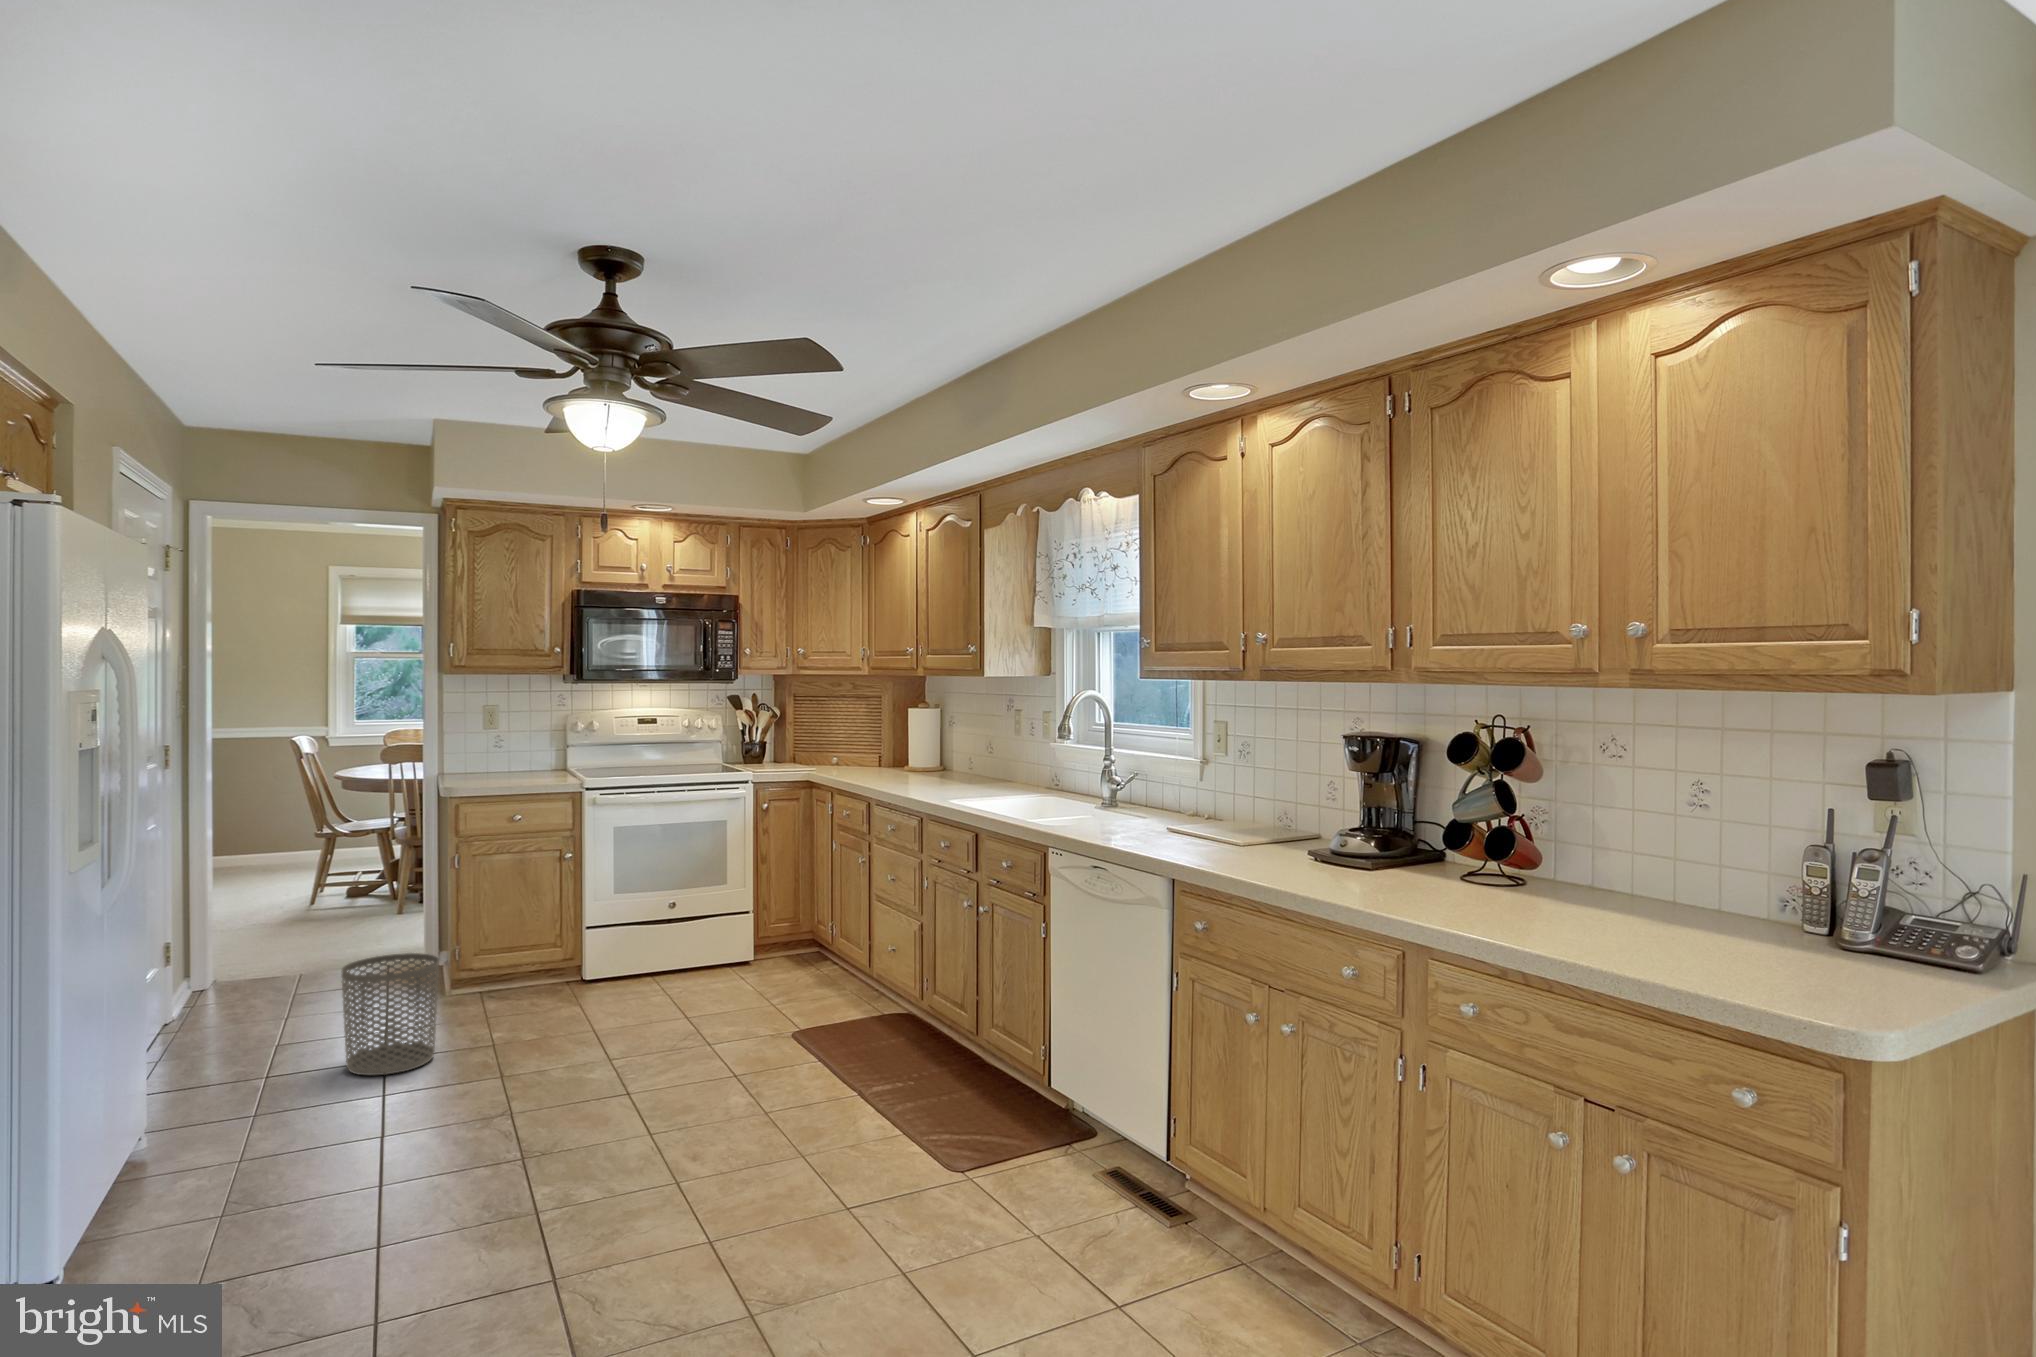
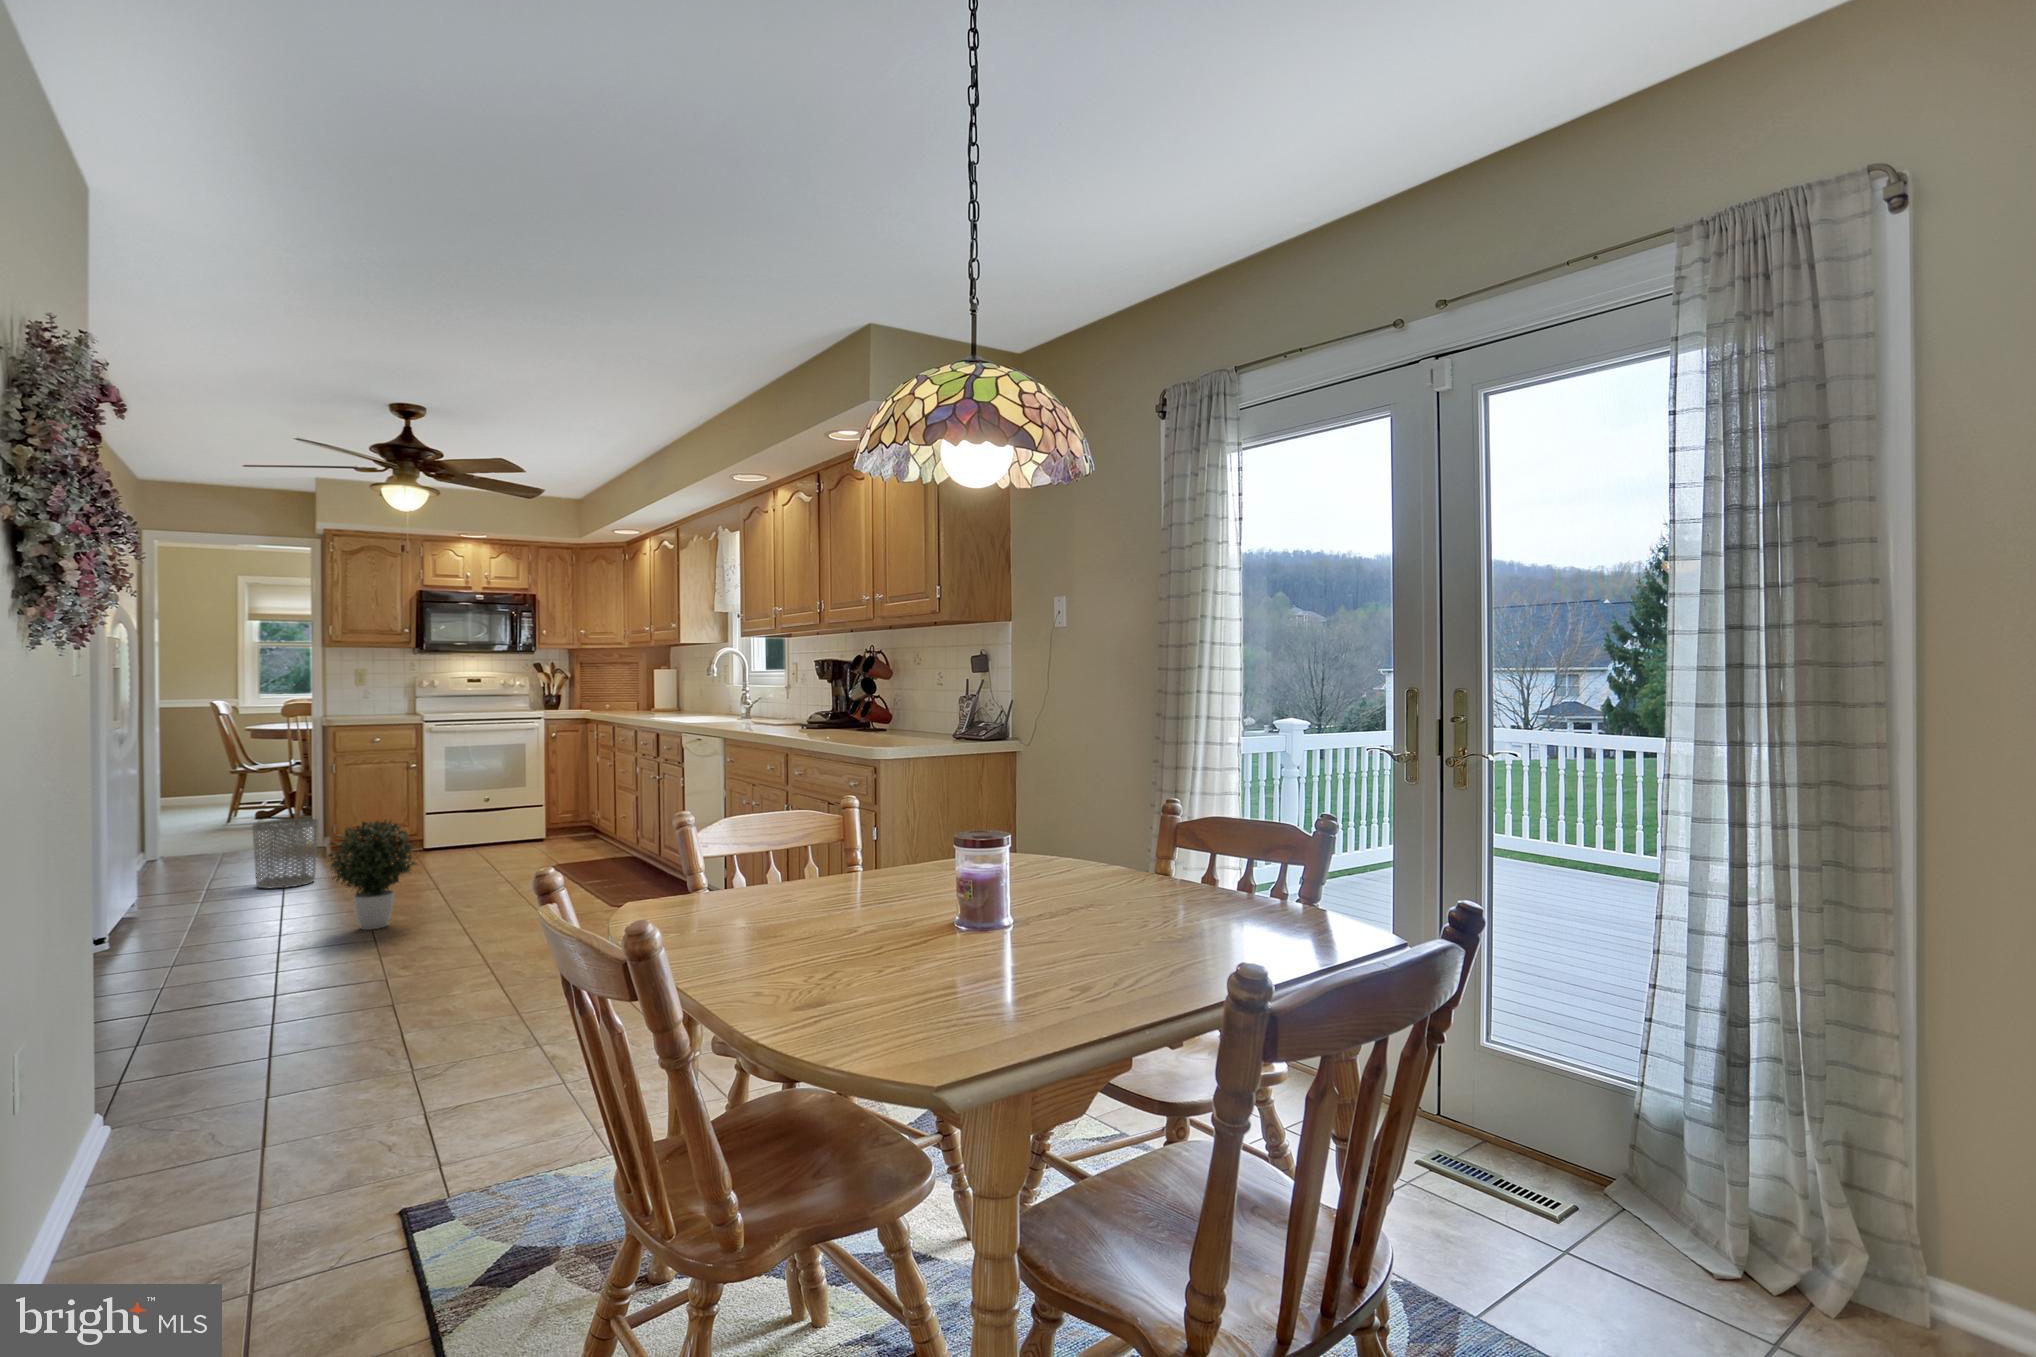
potted plant: none [469,1014,622,1225] -> present [328,821,416,930]

